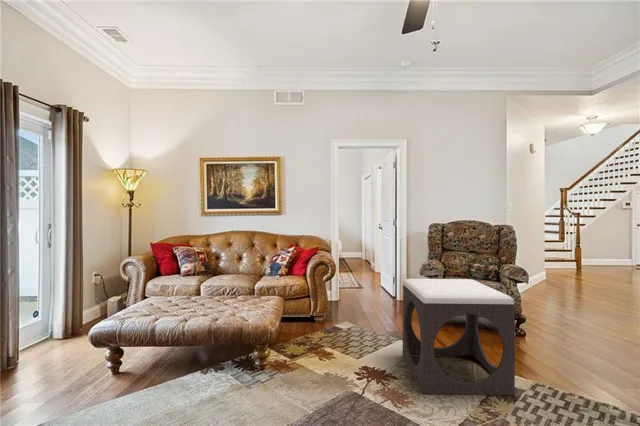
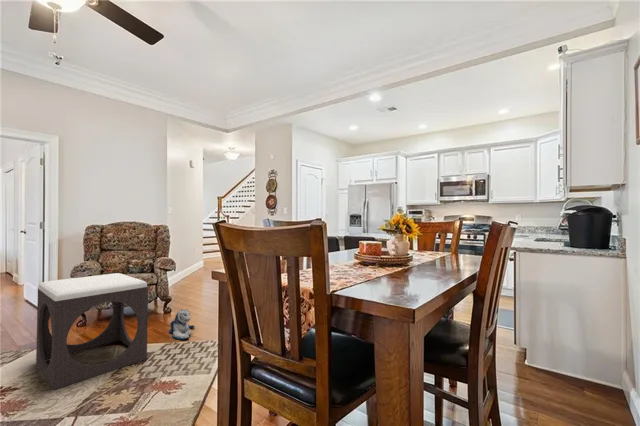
plush toy: none [532,340,570,384] -> present [169,310,194,340]

